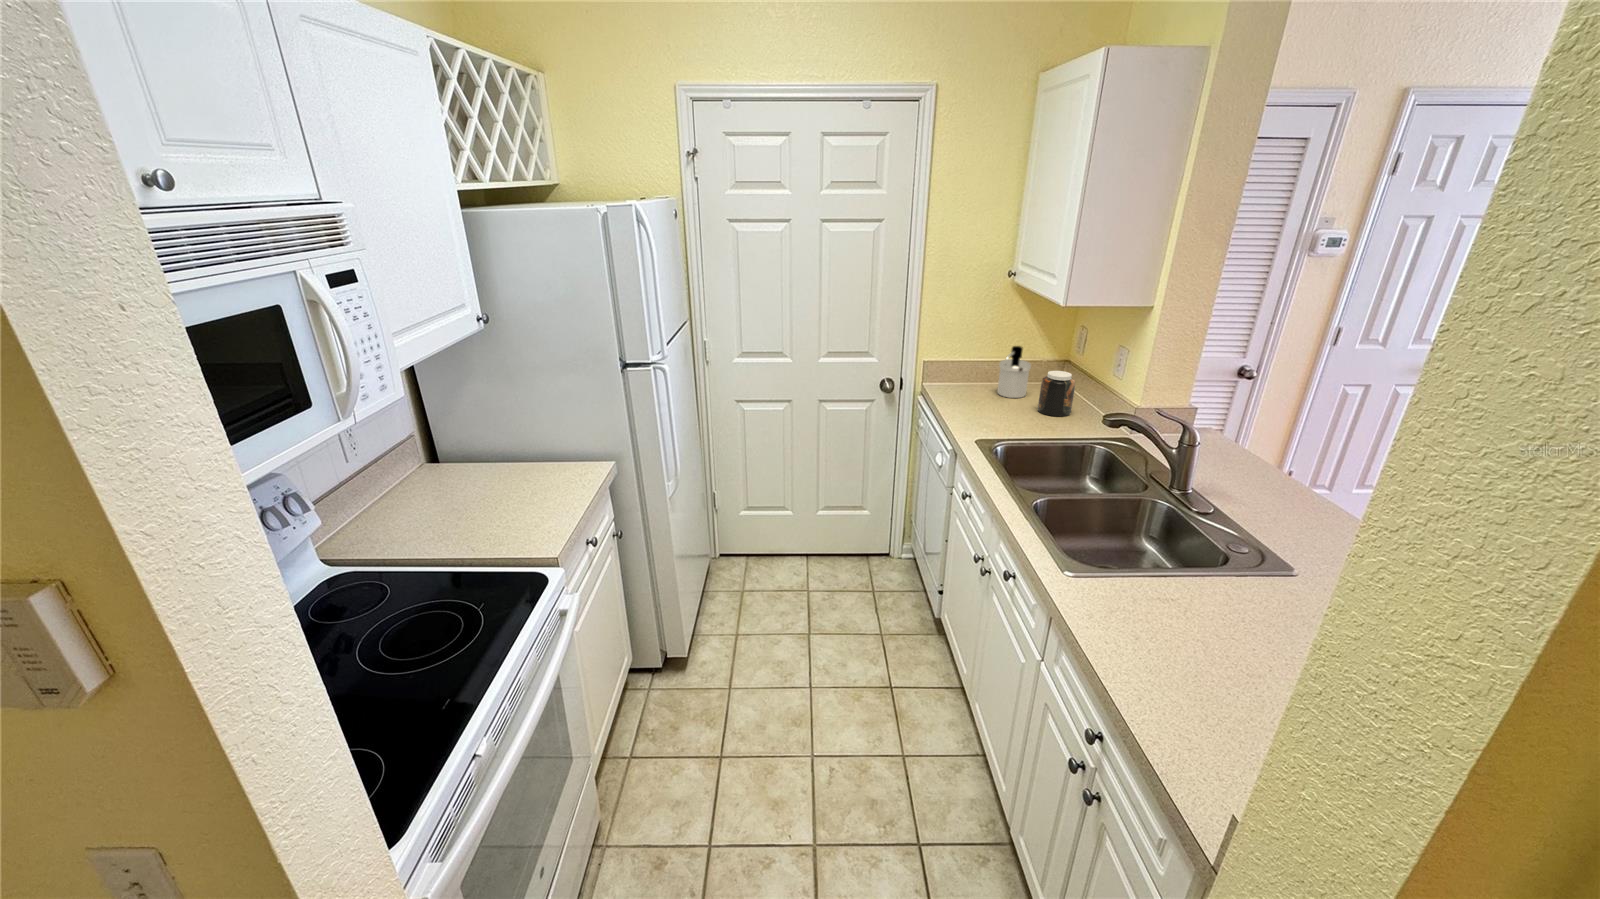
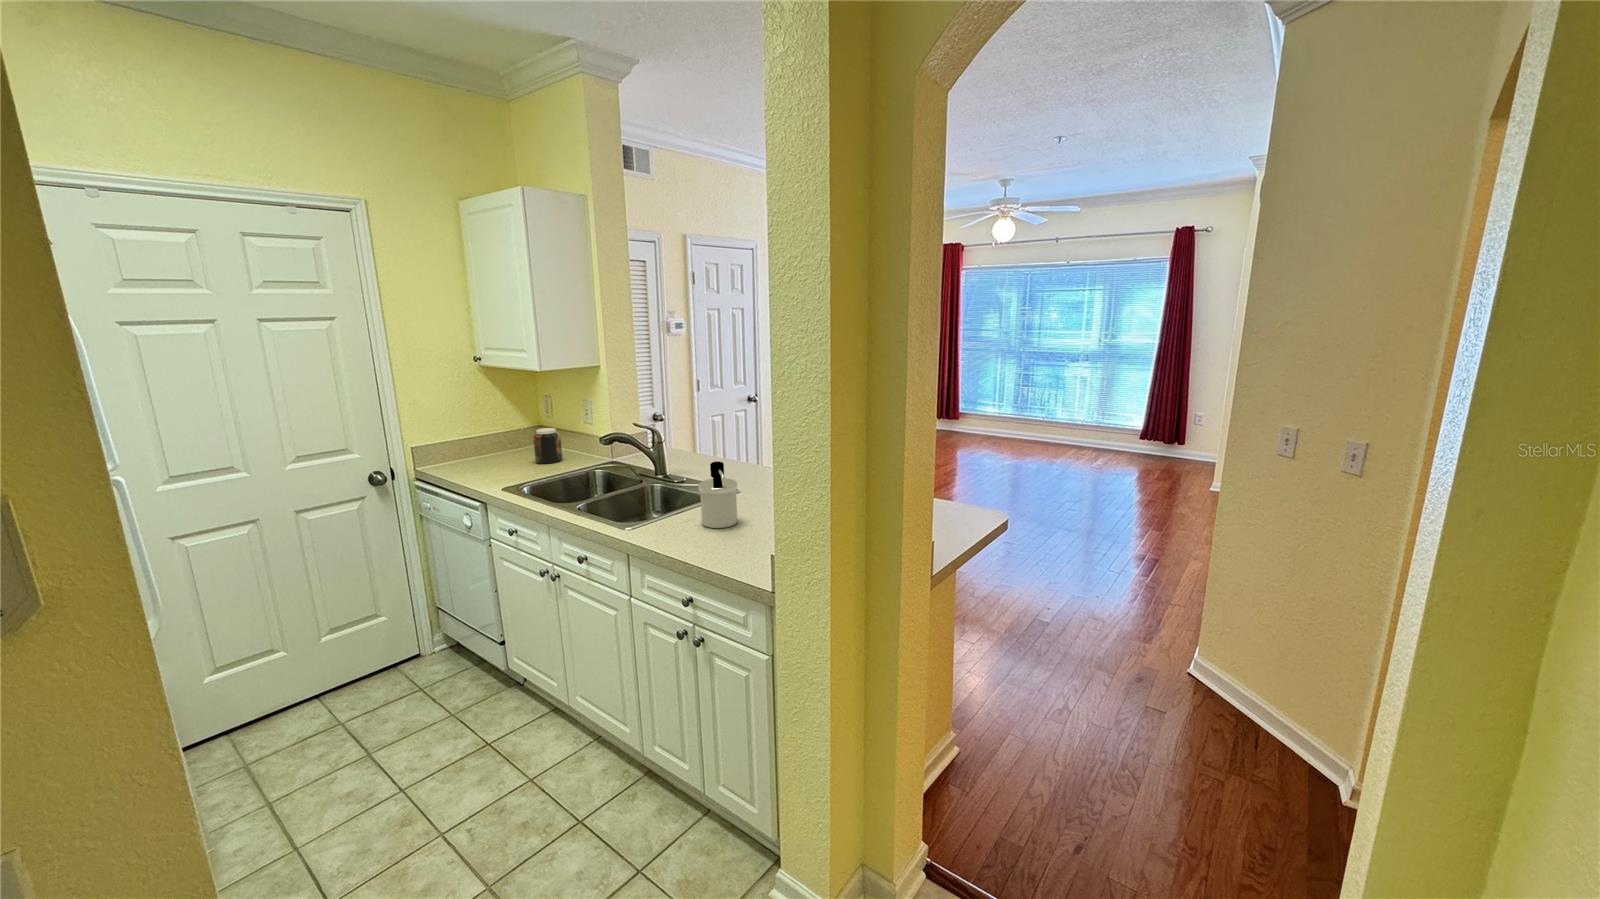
soap dispenser: present [998,346,1031,398] -> present [699,462,737,528]

